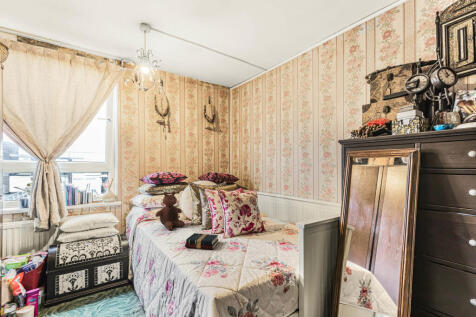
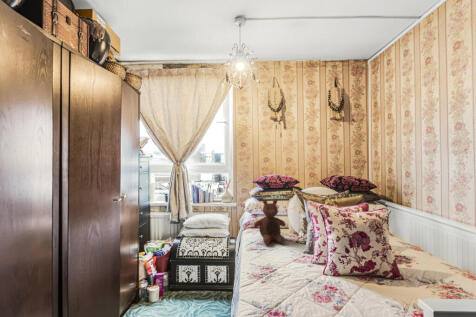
hardback book: present [185,233,219,249] -> none [266,258,313,287]

